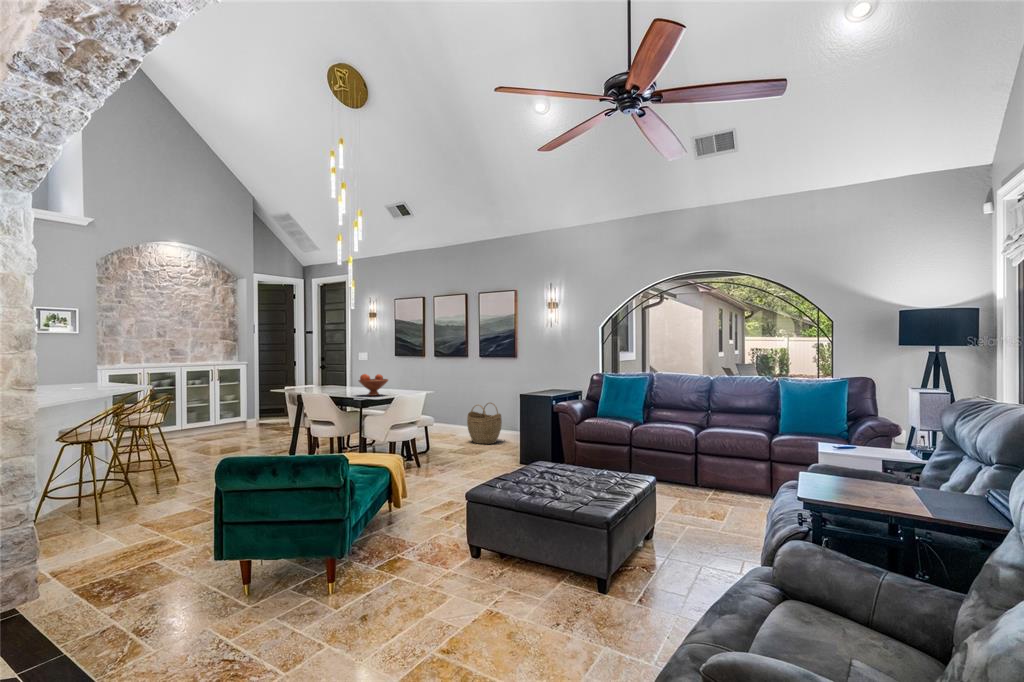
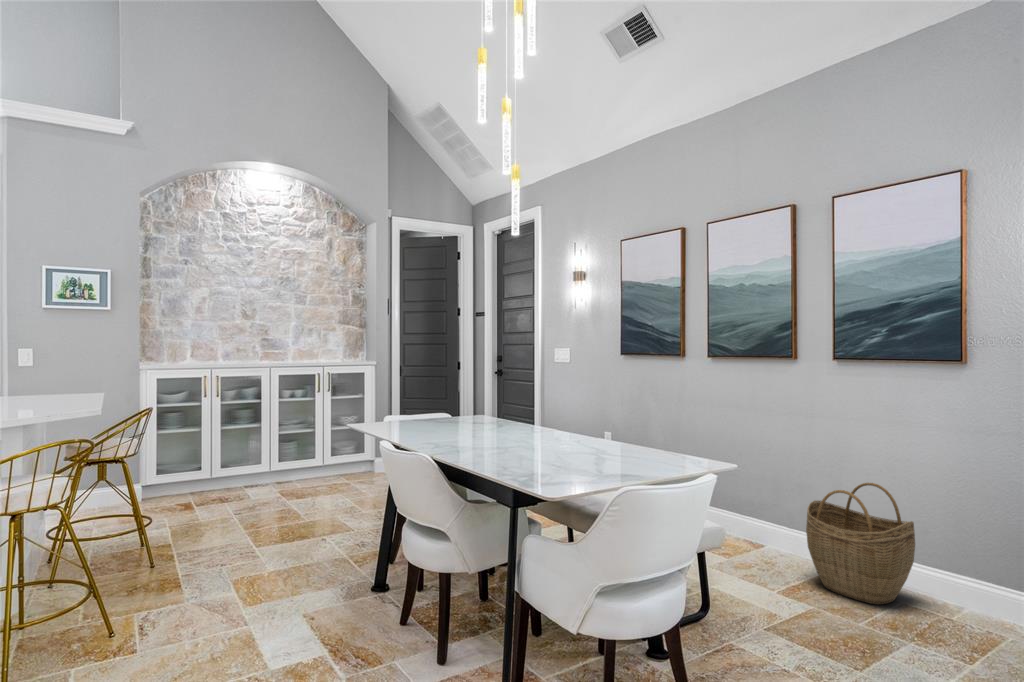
fruit bowl: present [359,374,388,396] -> none [515,405,601,473]

